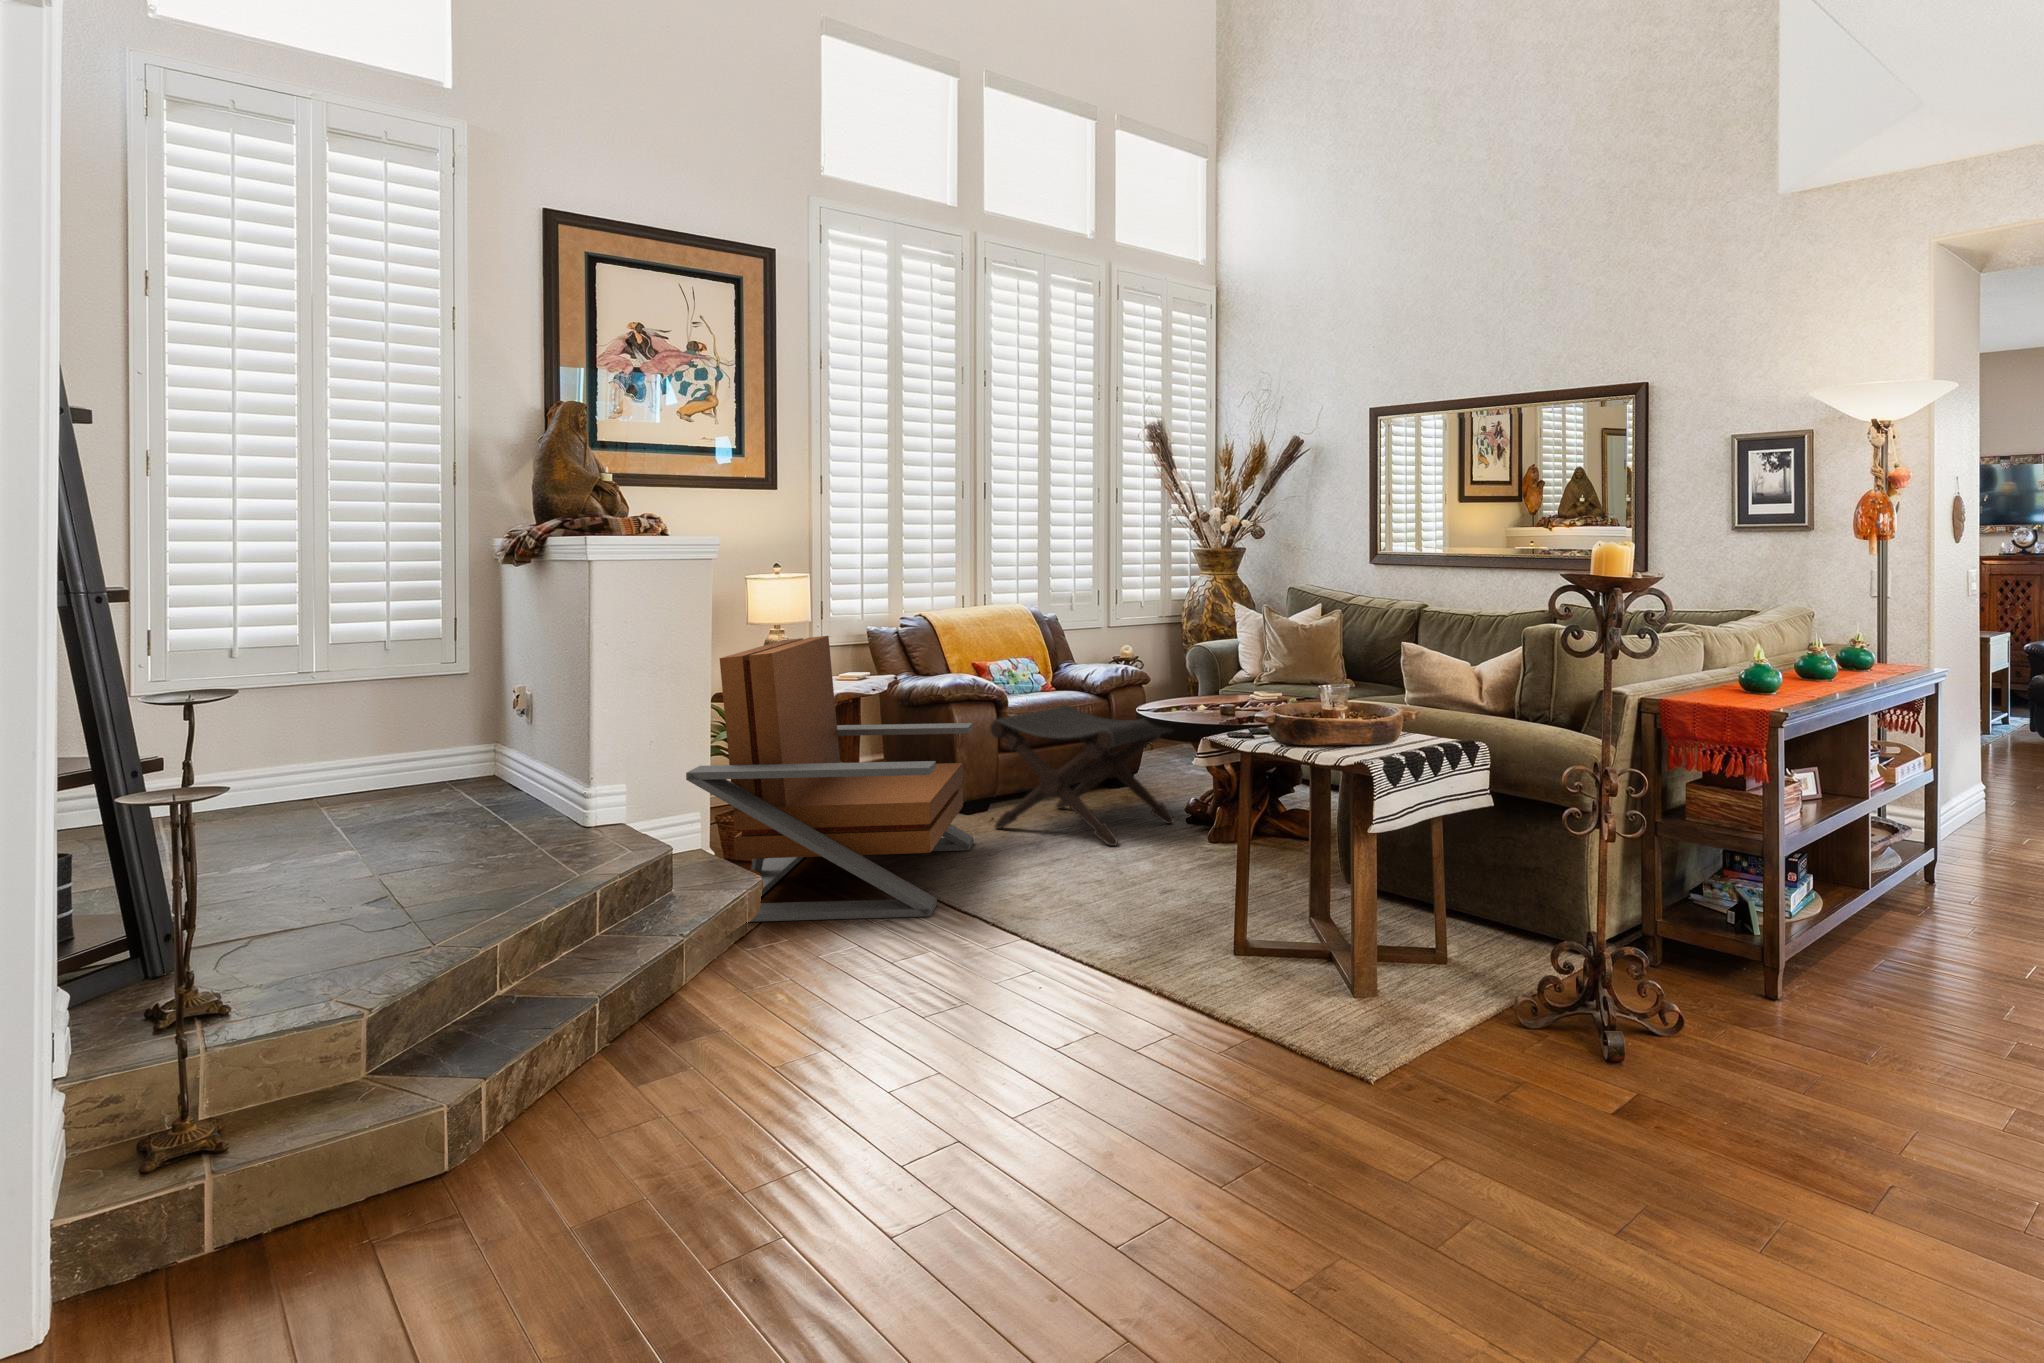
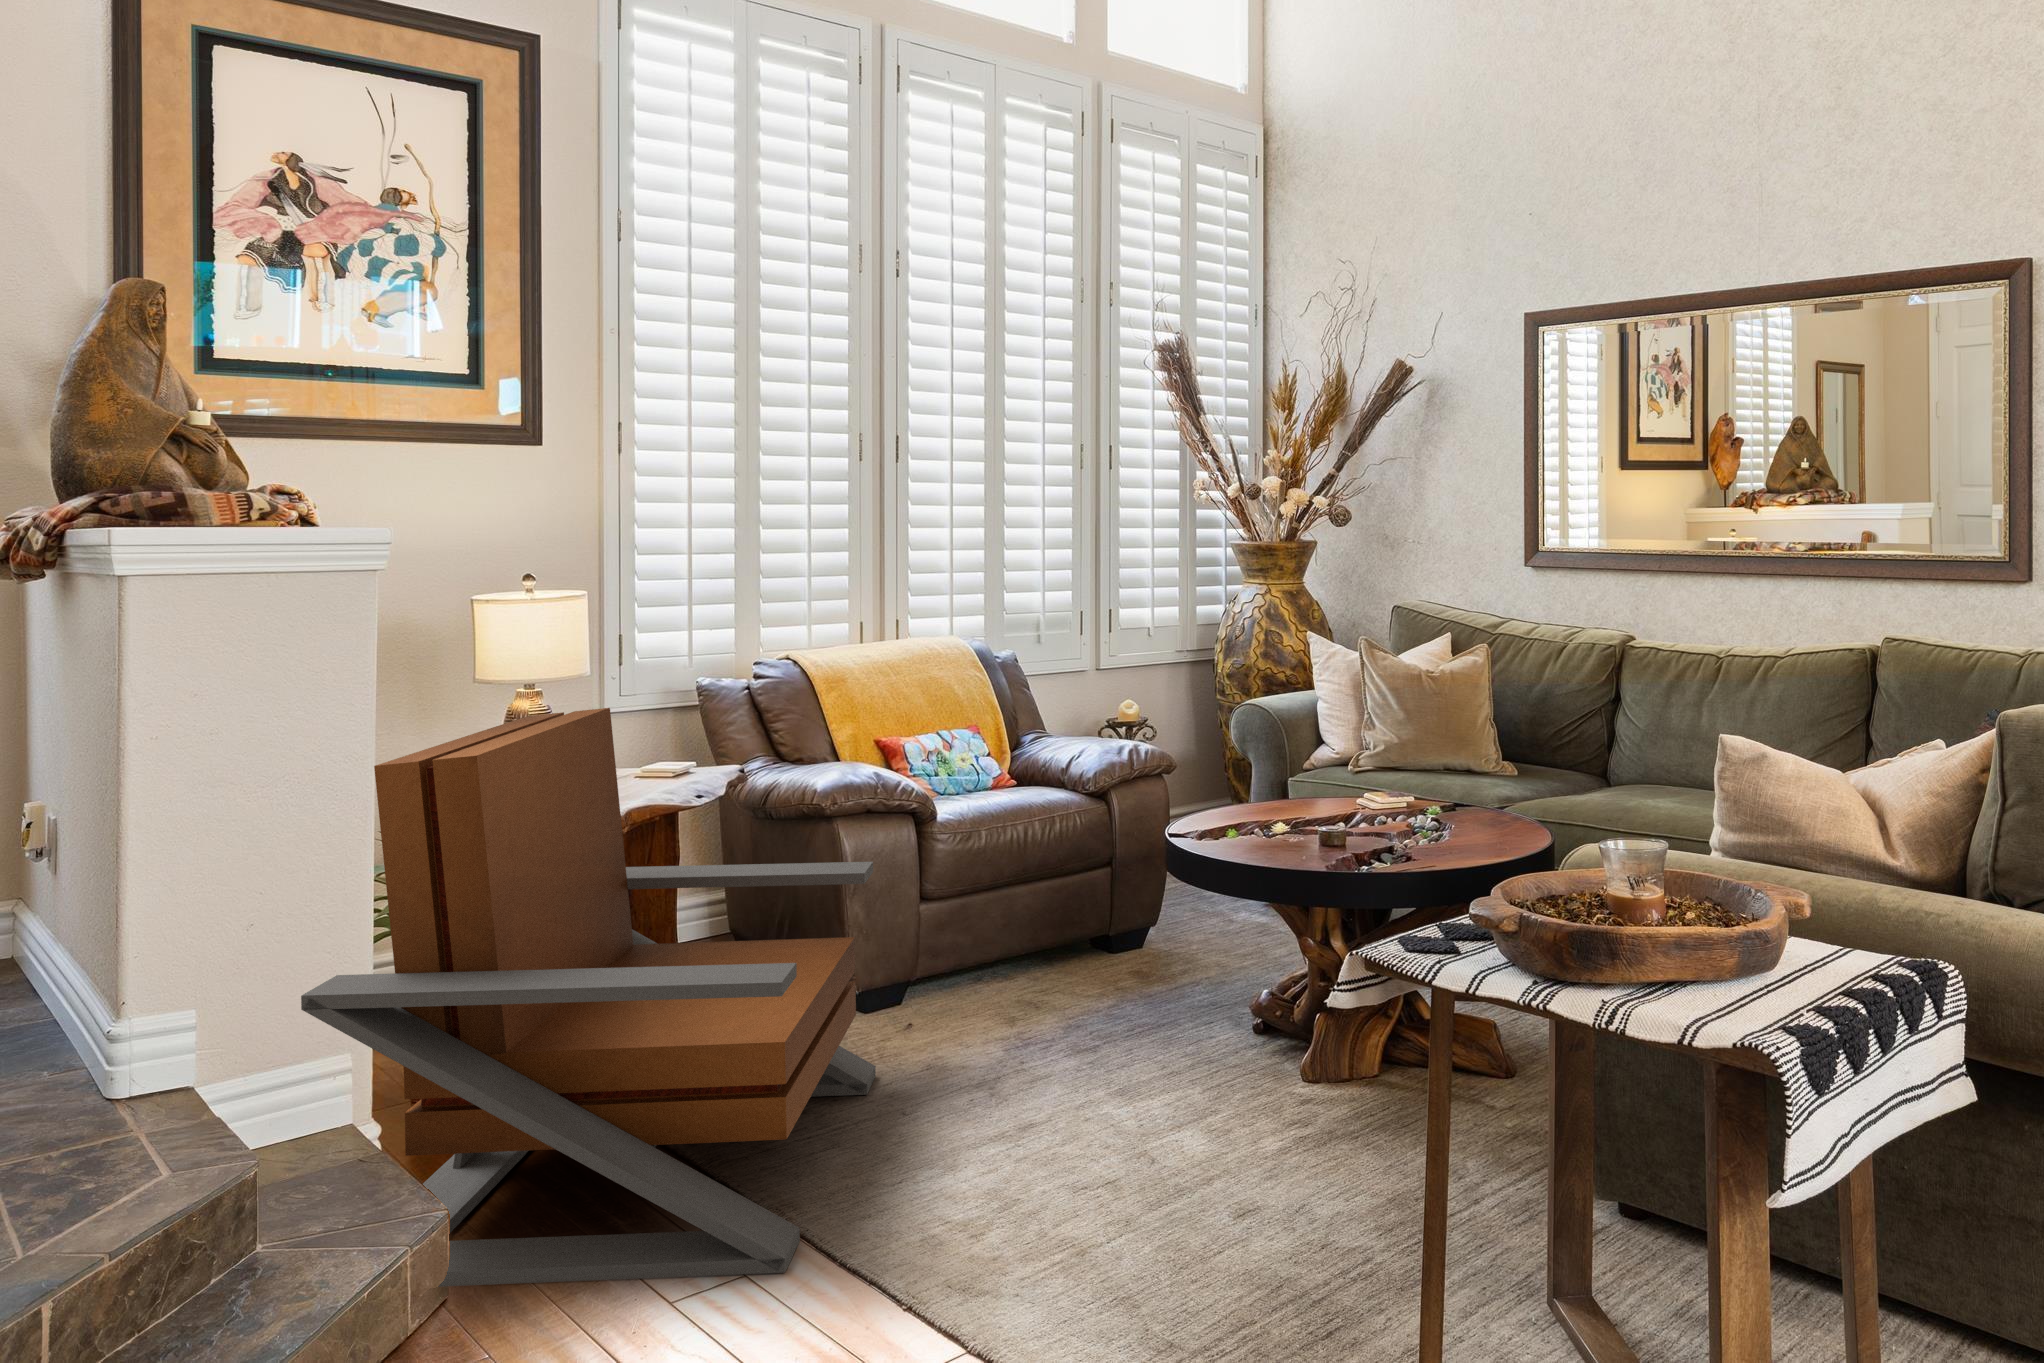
footstool: present [990,705,1174,846] -> none [905,817,1234,1085]

